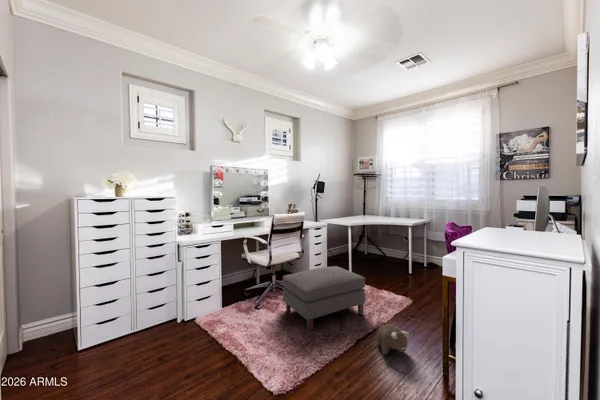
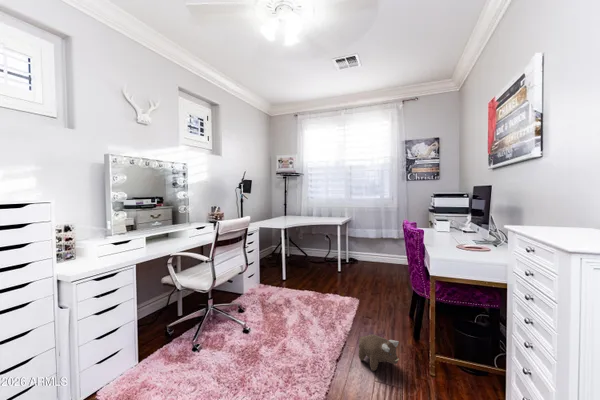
ottoman: present [283,266,365,331] -> none [231,276,326,365]

